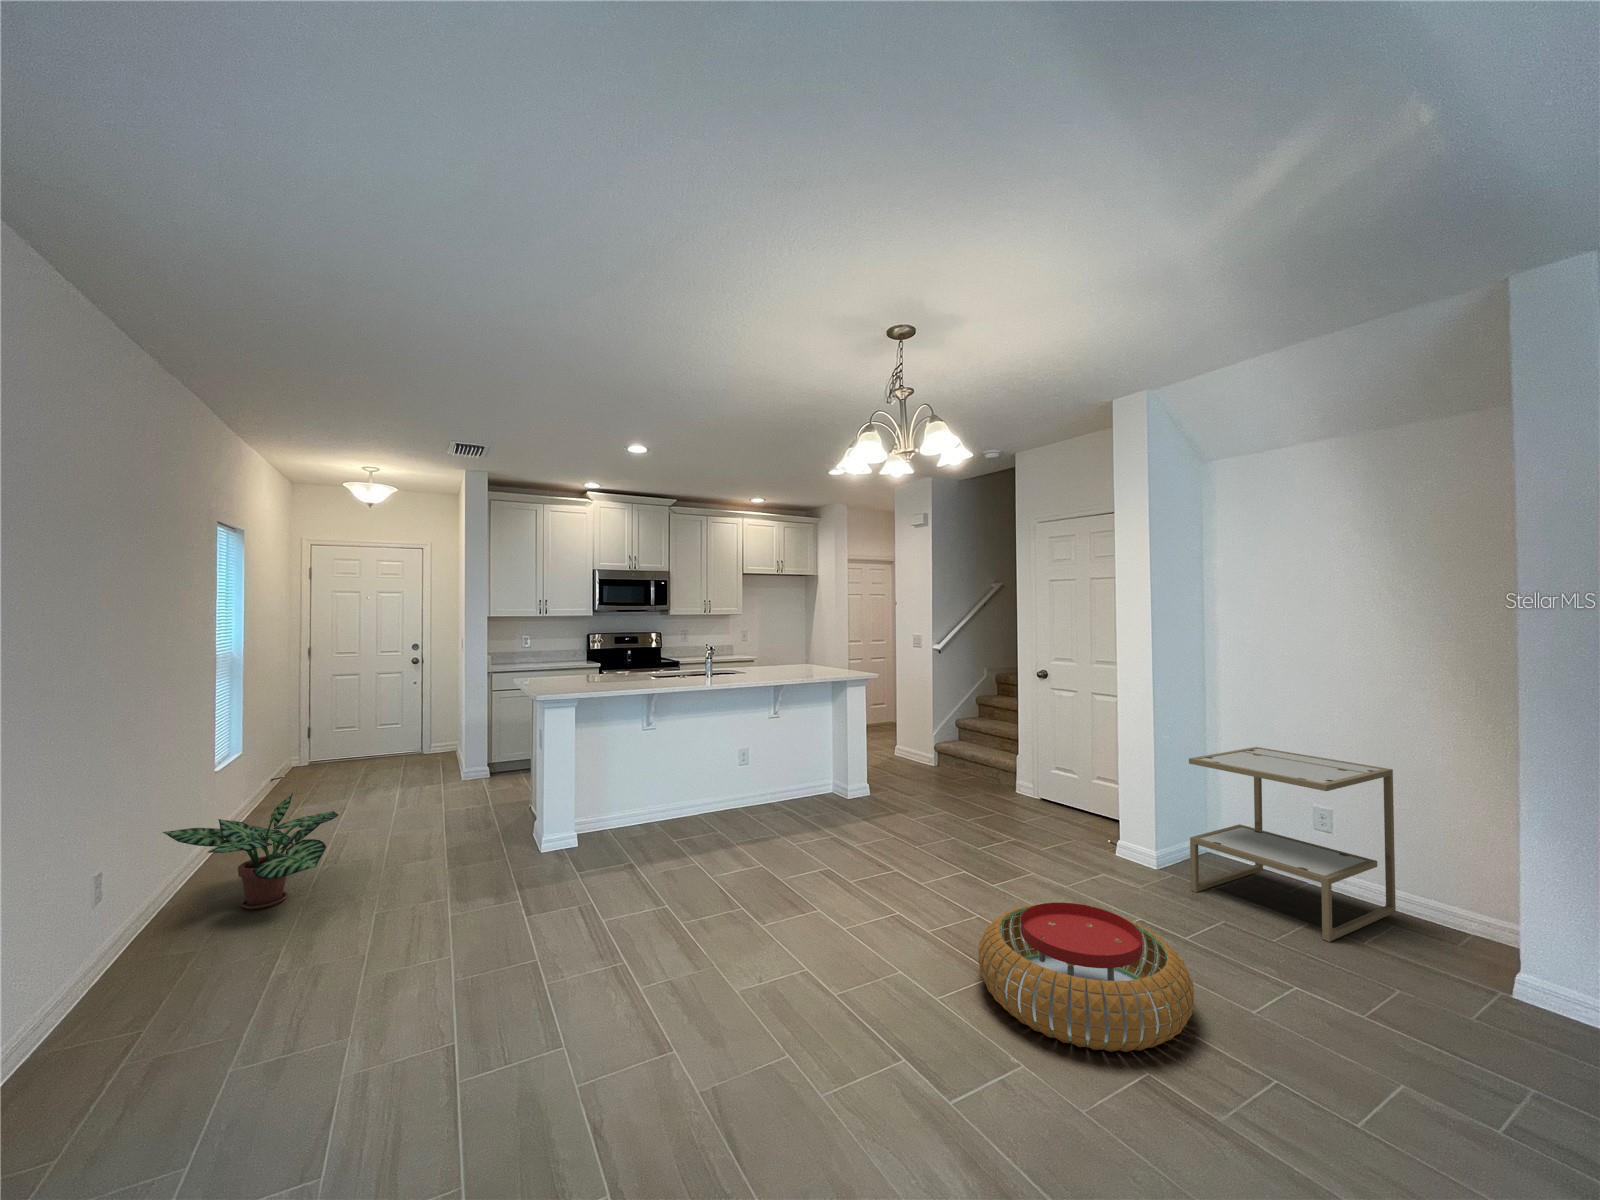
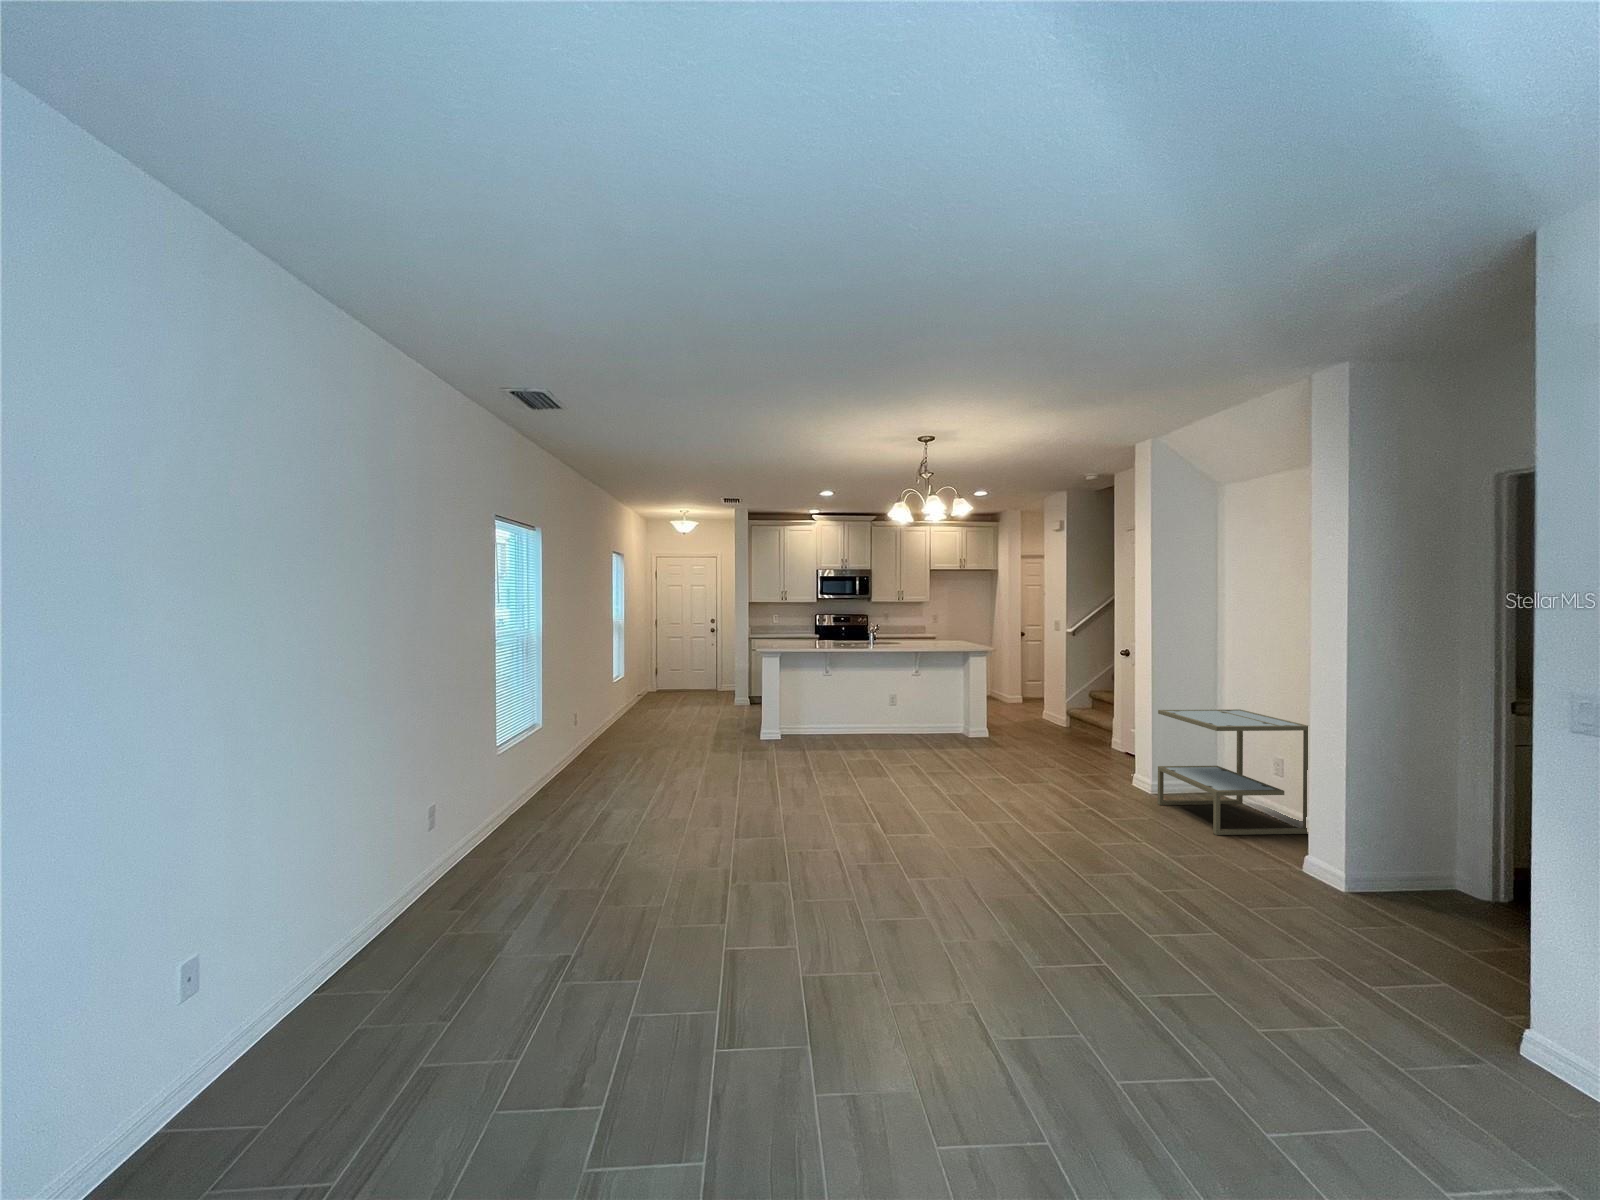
potted plant: present [163,794,338,909] -> none [592,691,662,744]
pouf: present [978,903,1194,1052] -> none [940,776,1059,843]

